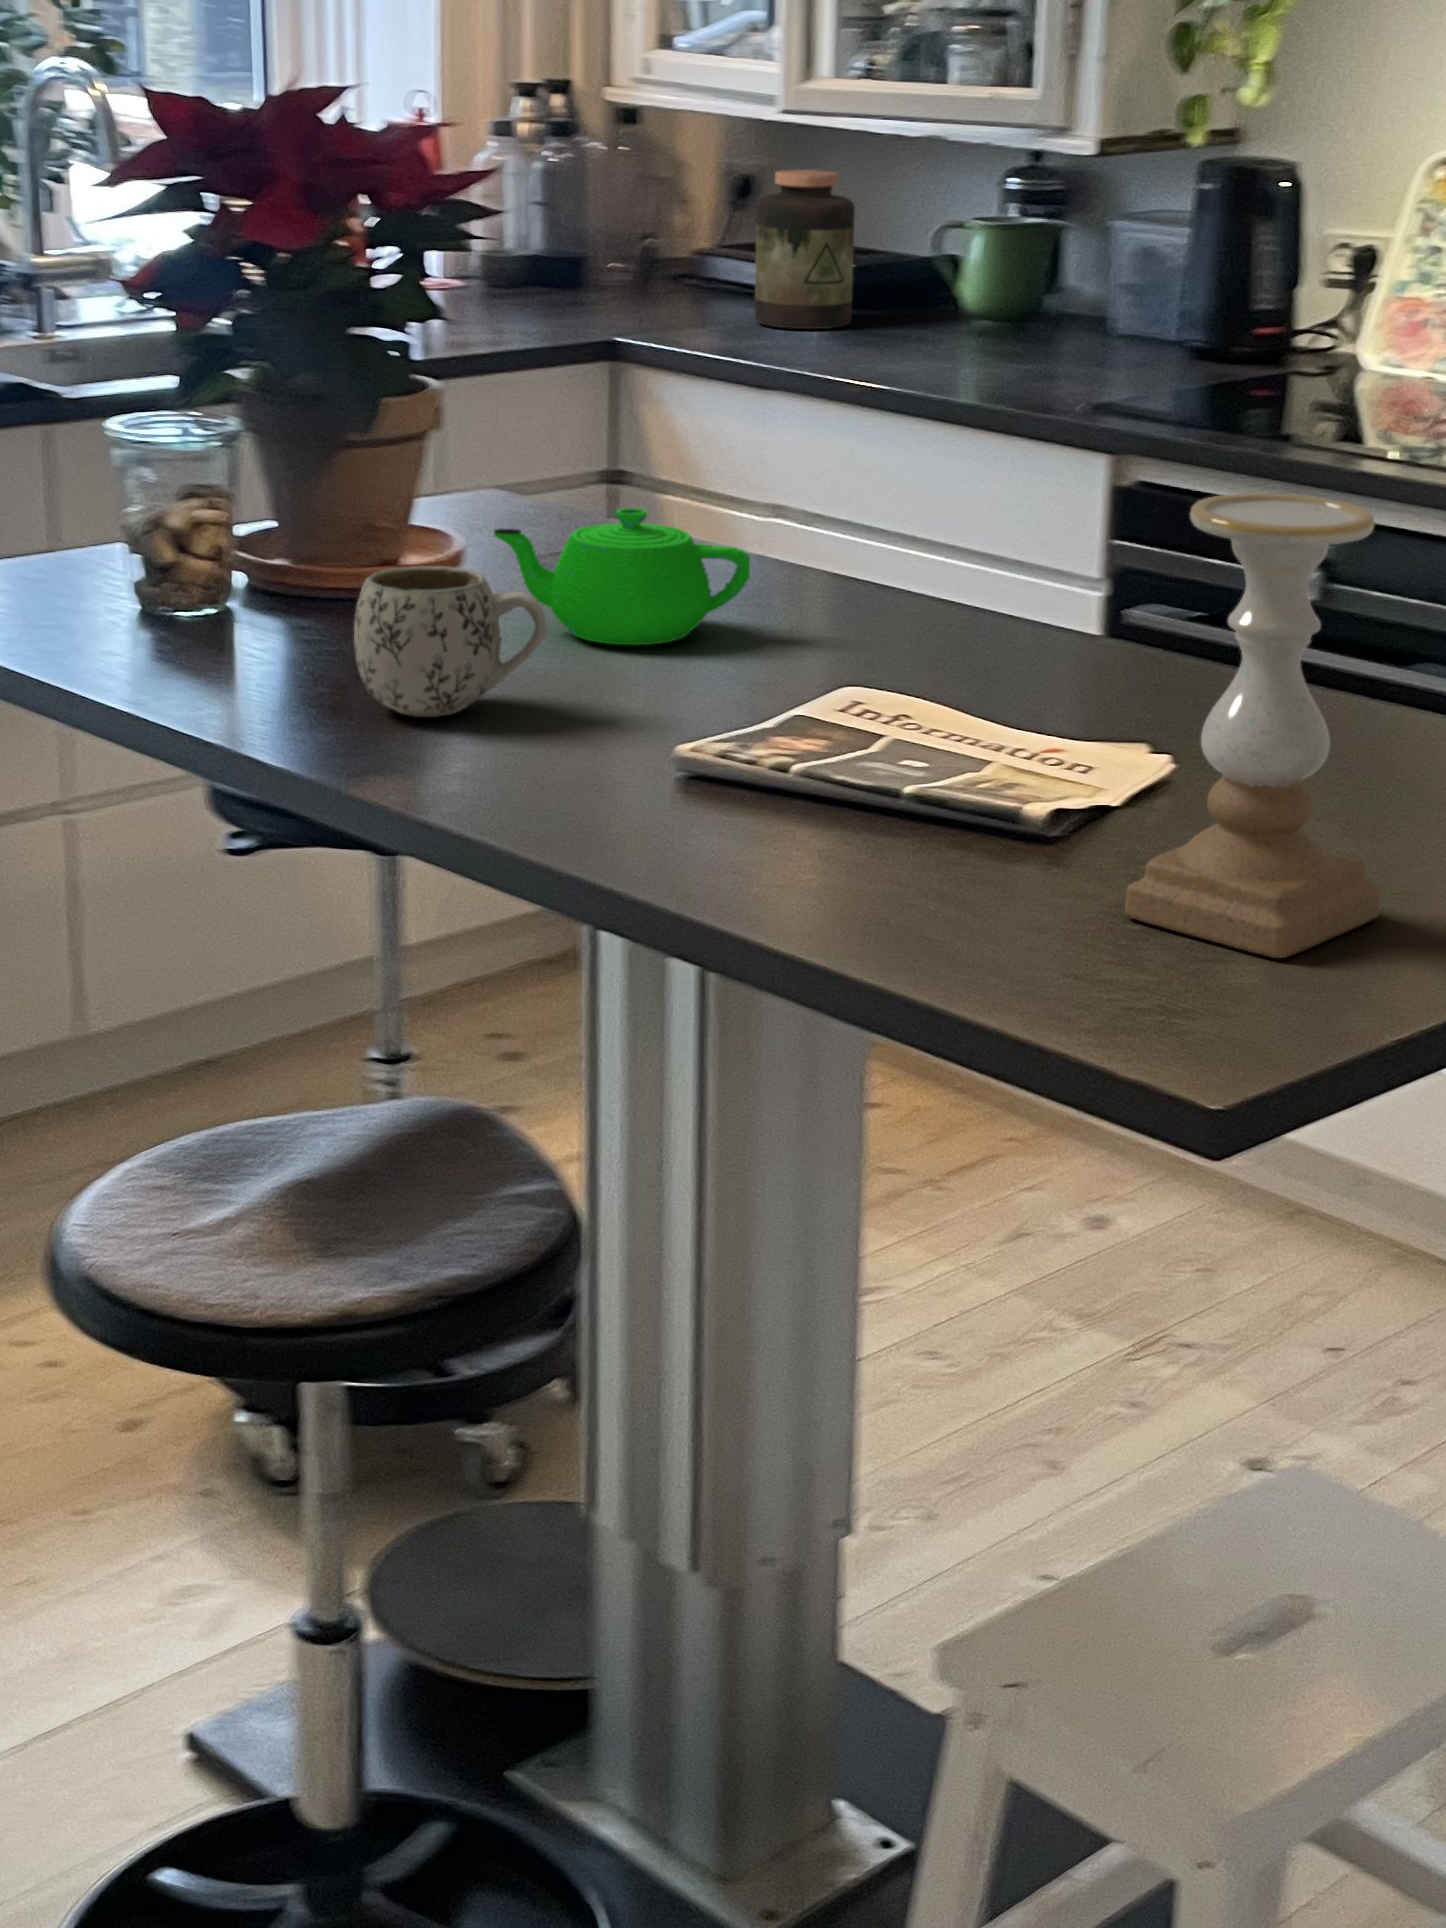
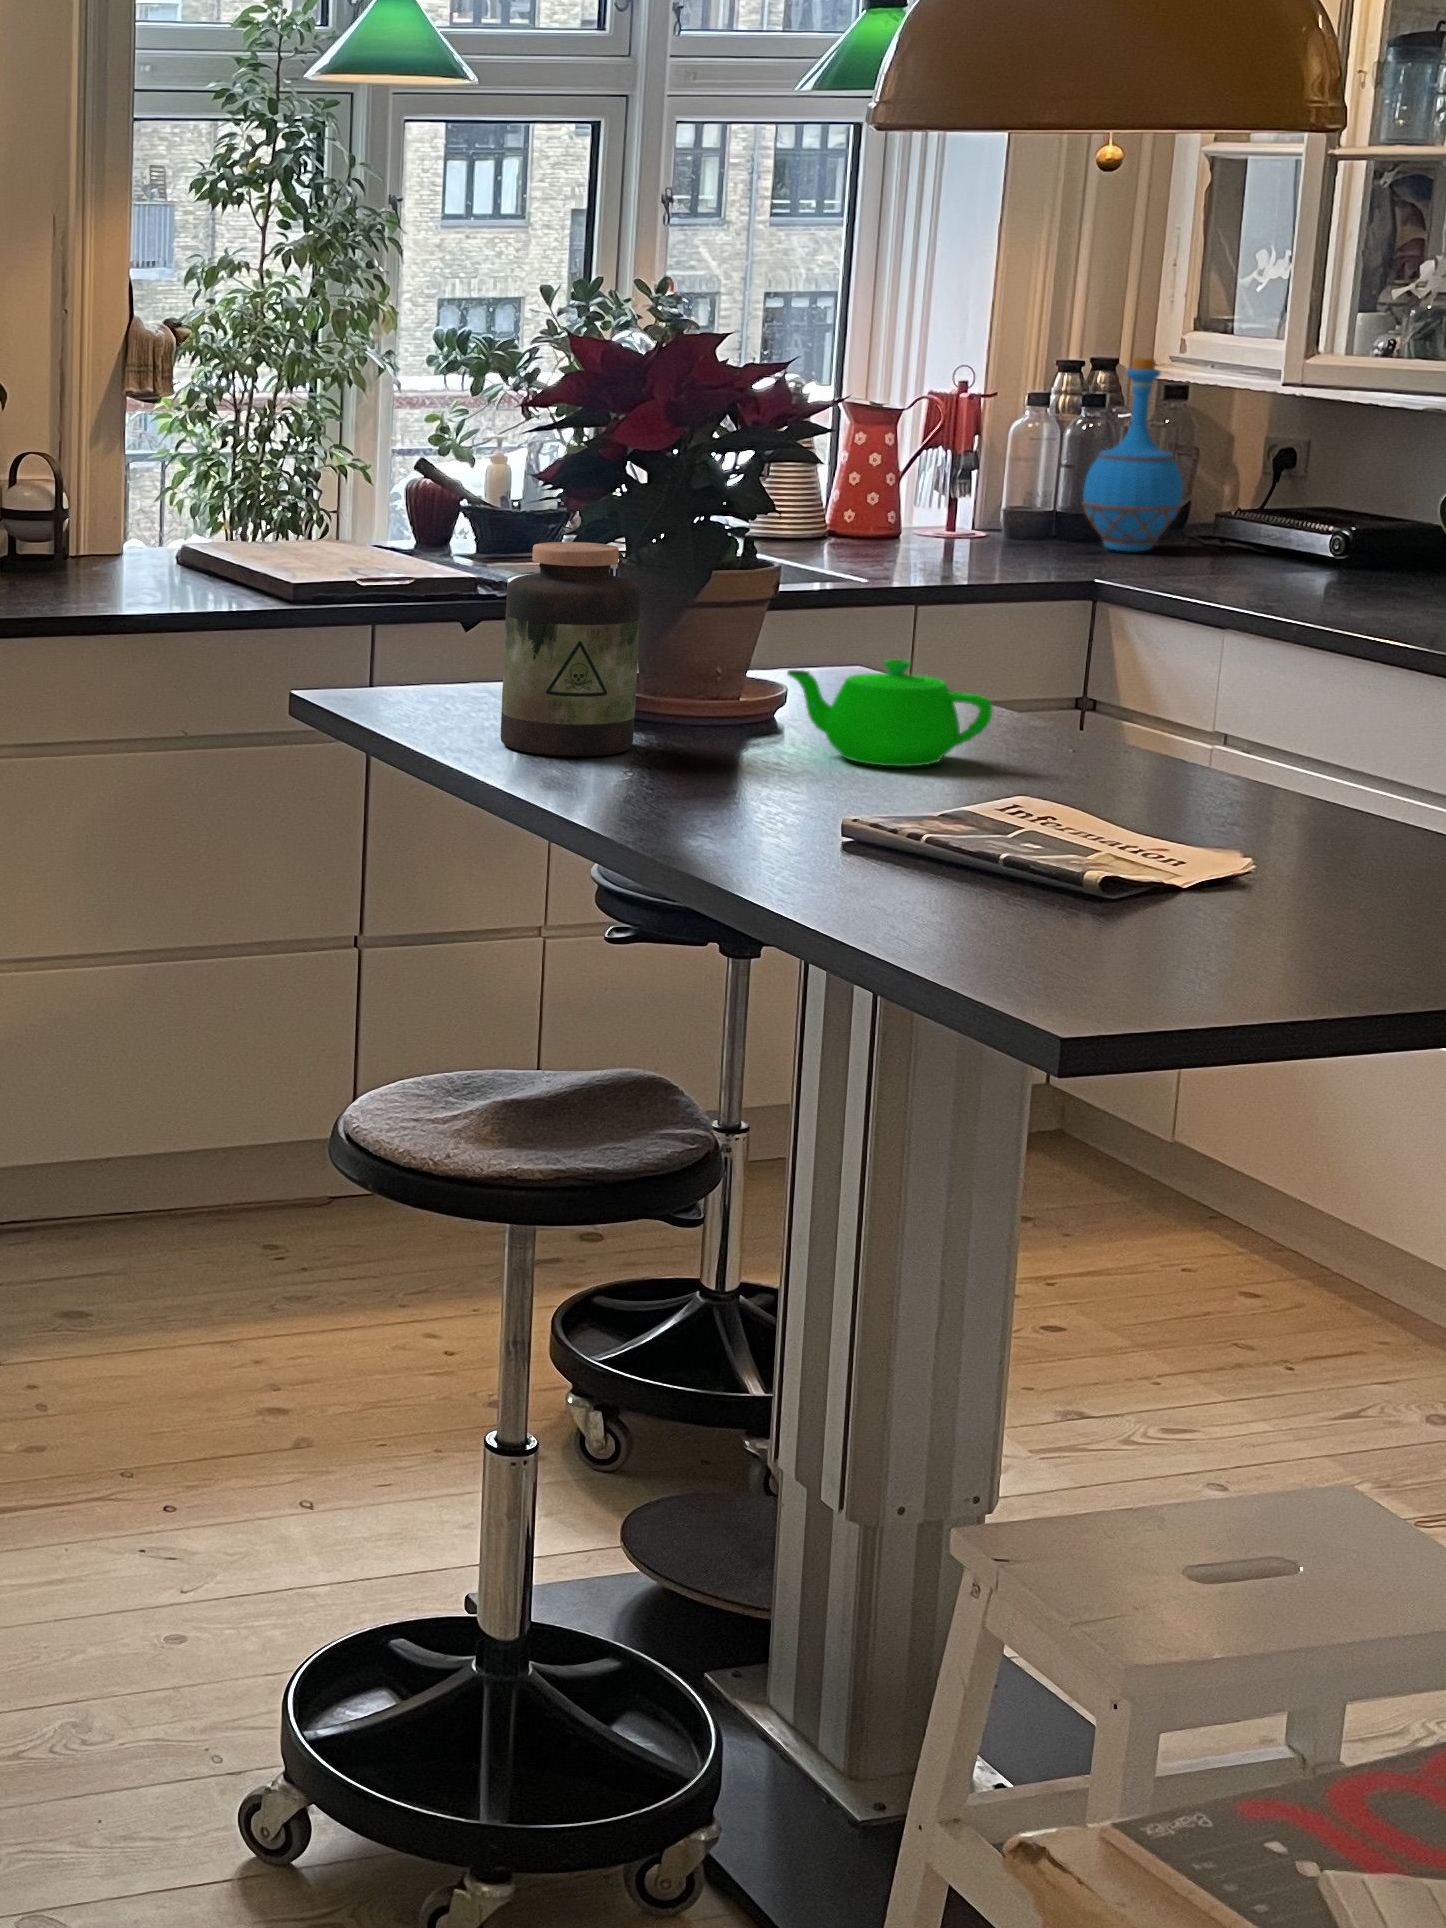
bottle: none [561,77,666,294] -> present [1082,358,1183,552]
jar: present [754,170,855,329] -> present [501,542,641,756]
candle holder: present [1125,493,1381,958] -> none [1101,616,1316,966]
mug: present [354,566,547,717] -> none [632,679,779,790]

